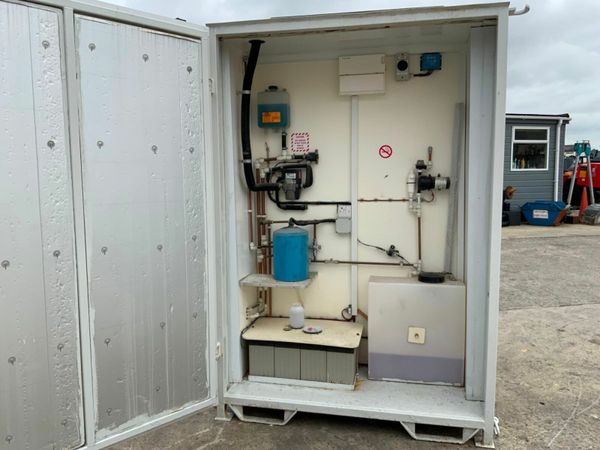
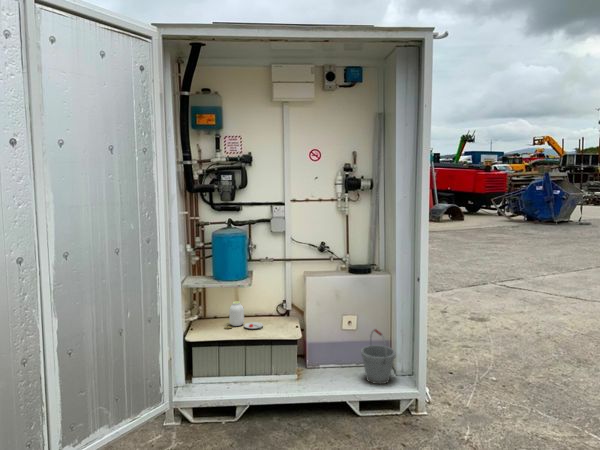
bucket: none [423,345,463,407] -> present [361,329,396,384]

